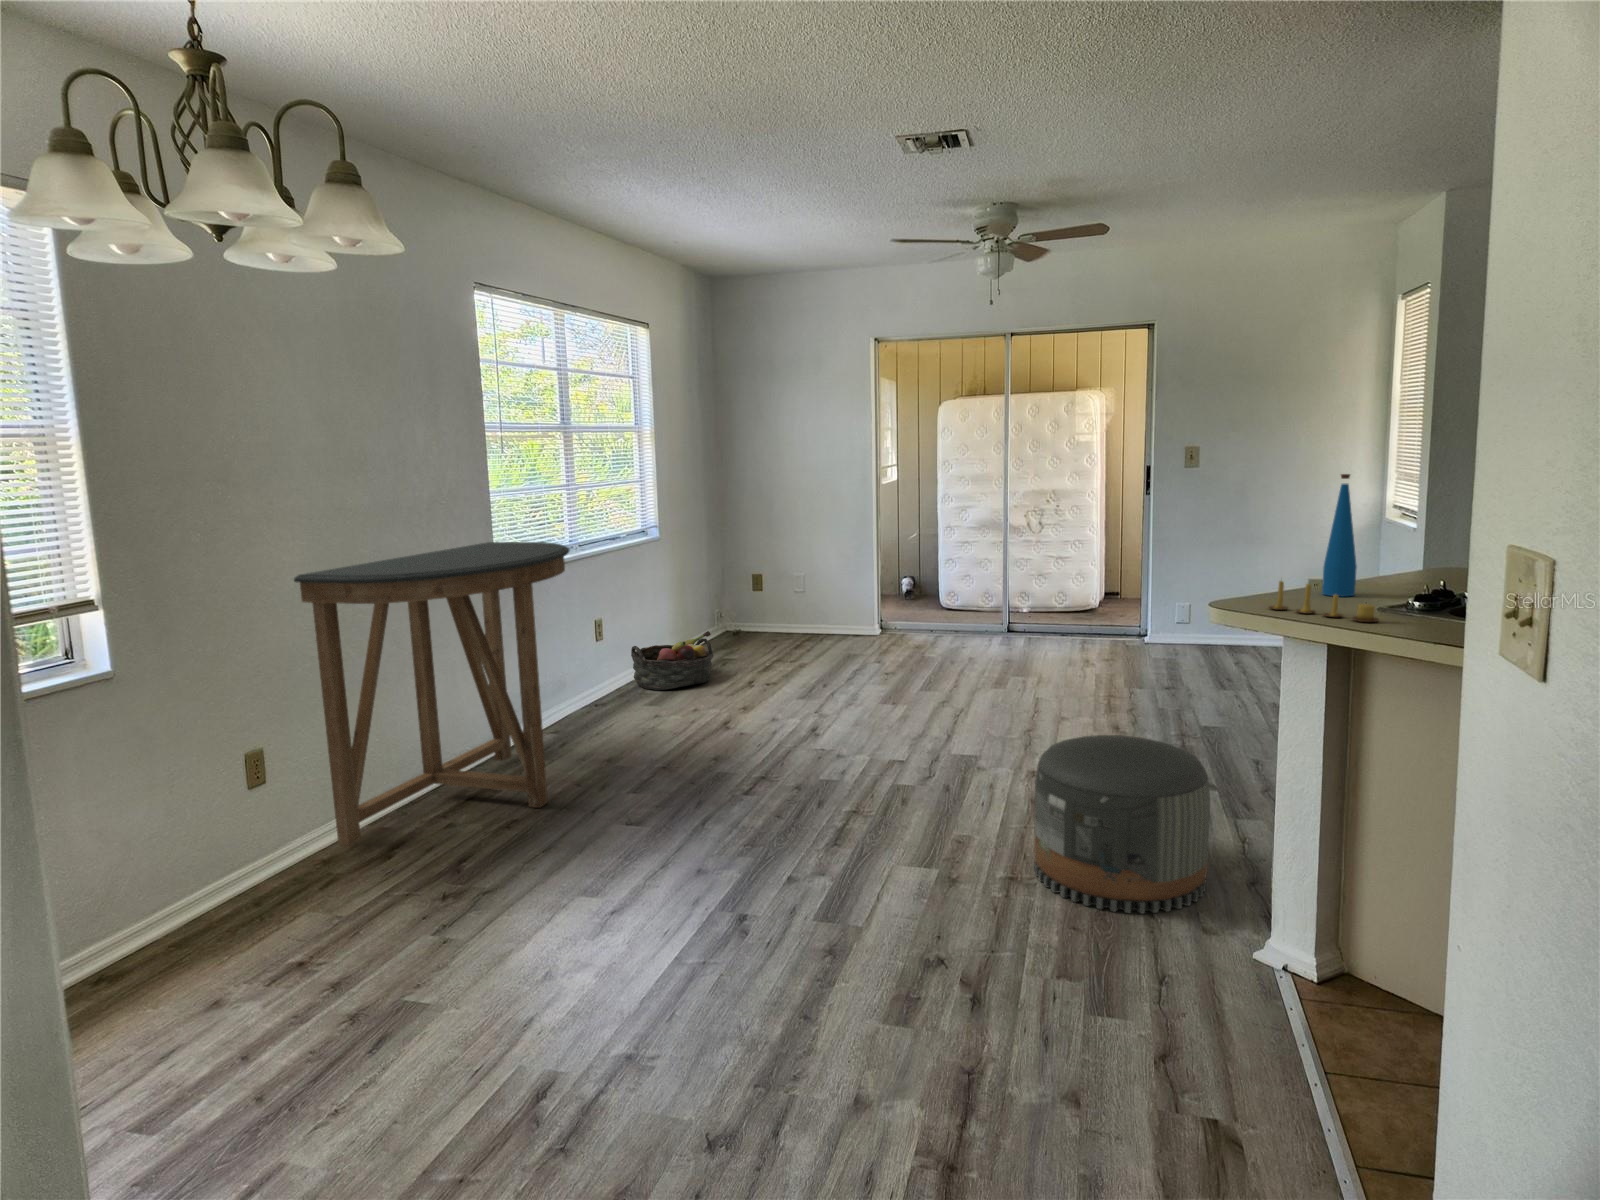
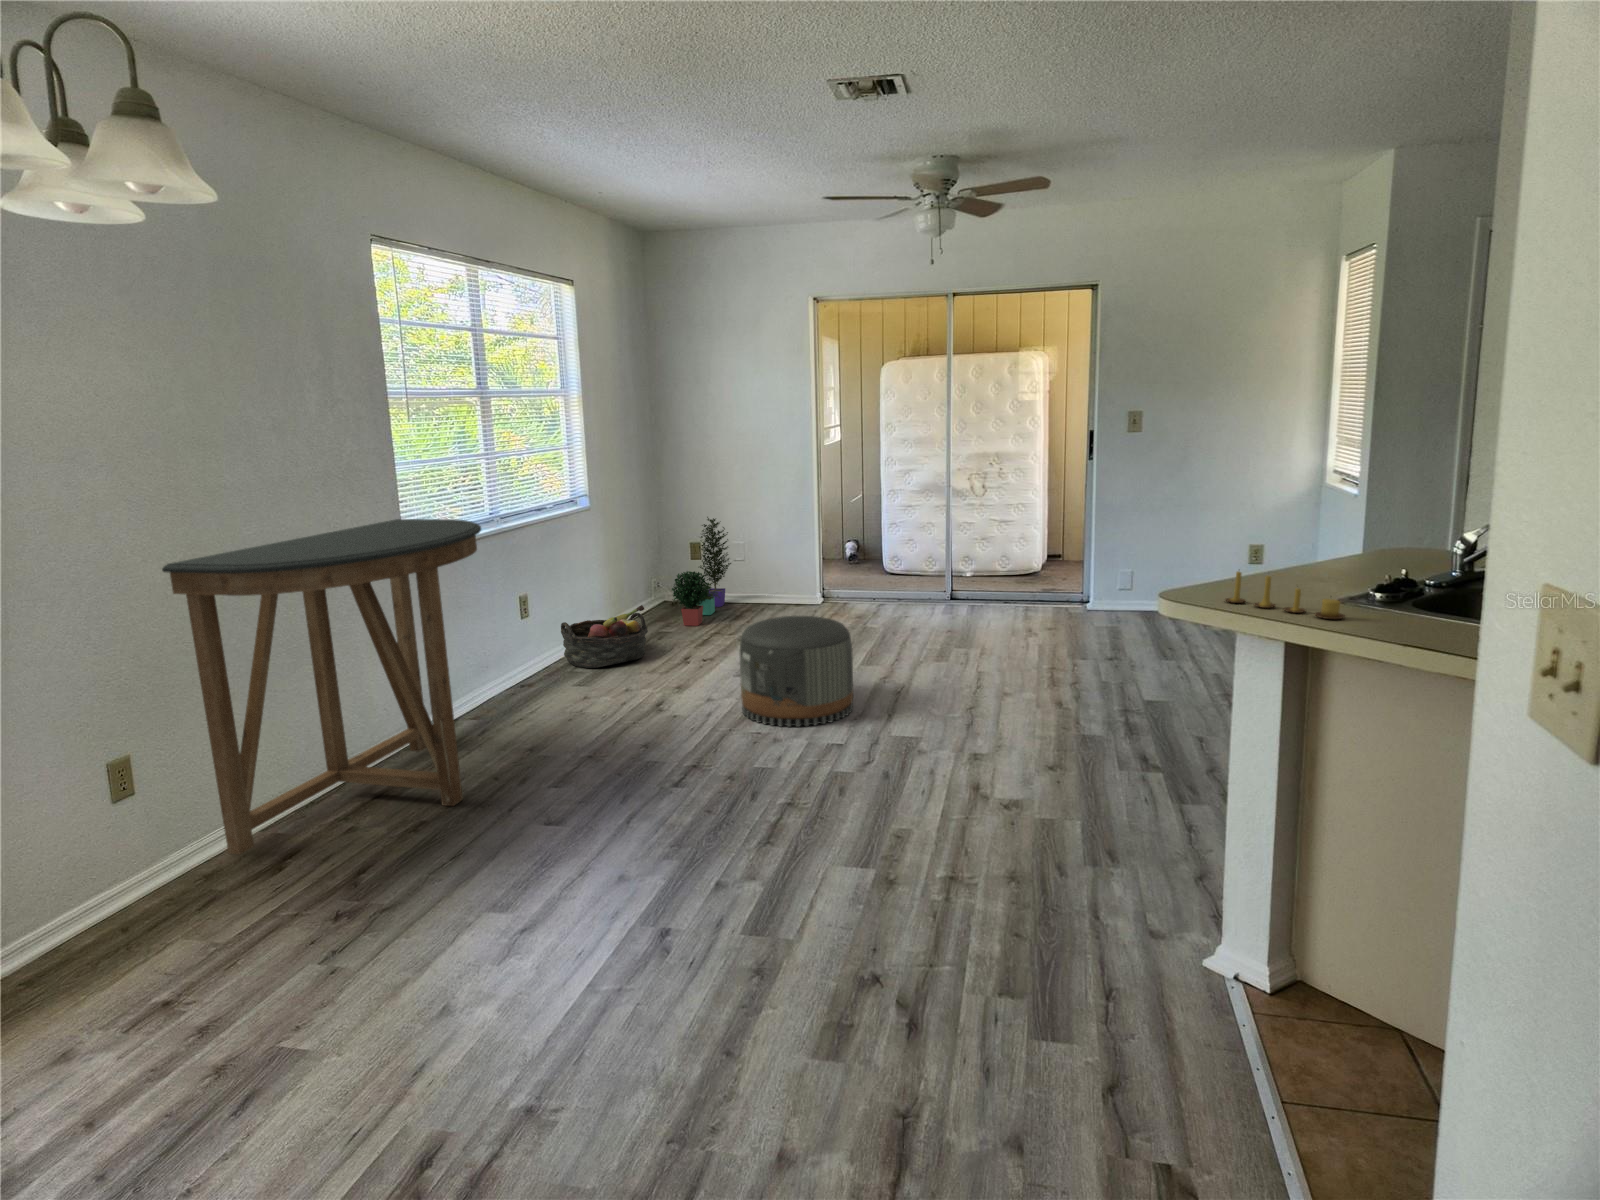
bottle: present [1322,474,1357,596] -> none [1279,452,1316,584]
potted plant: none [735,548,794,653] -> present [672,517,731,626]
pouf: present [1034,735,1210,913] -> present [740,616,853,727]

